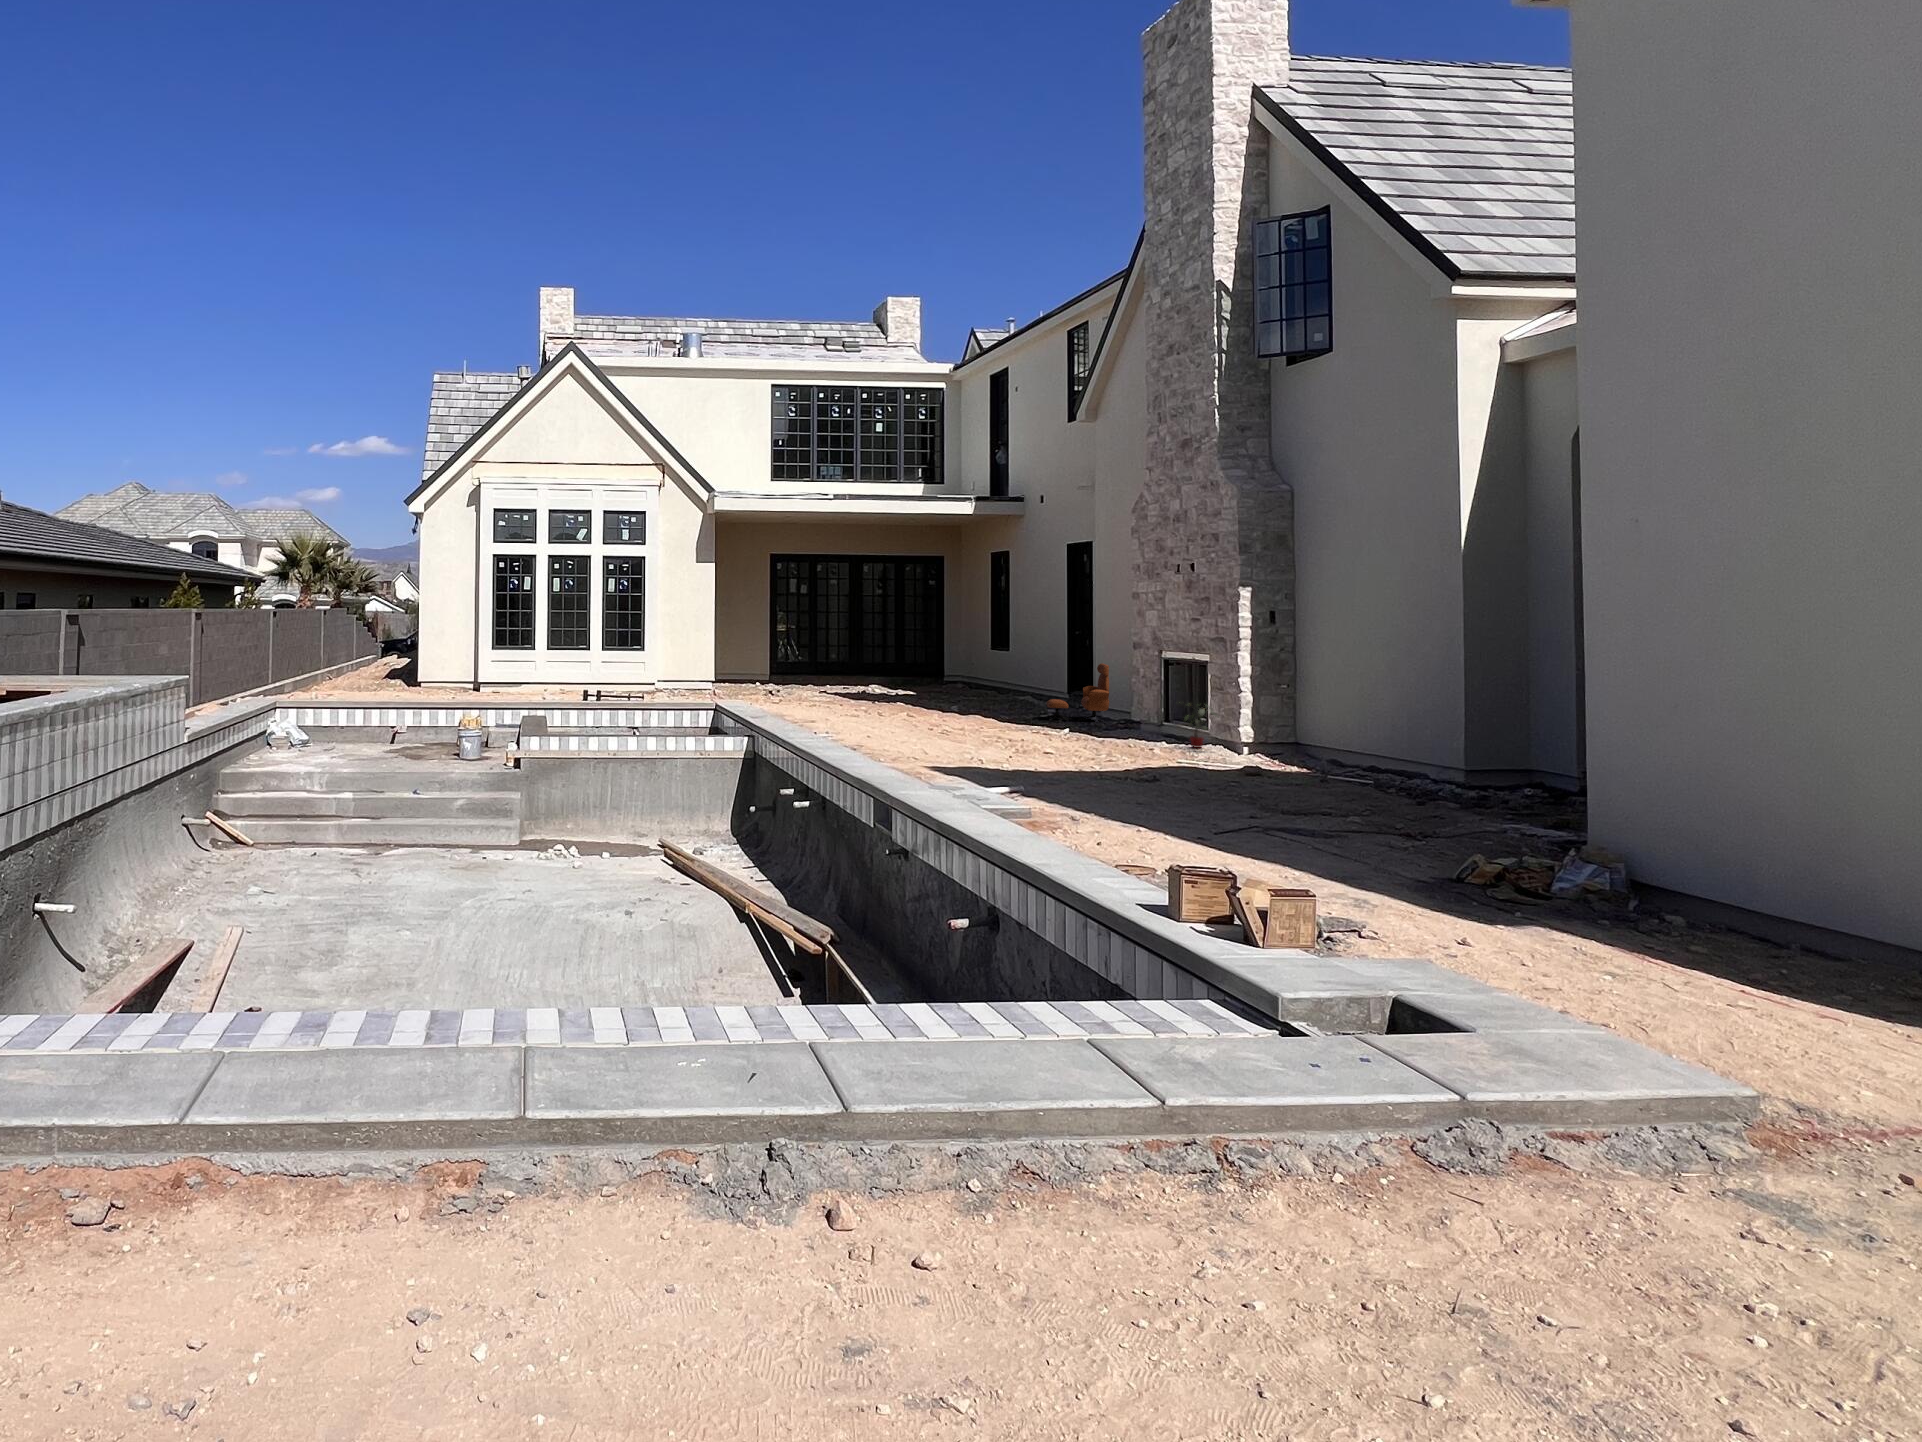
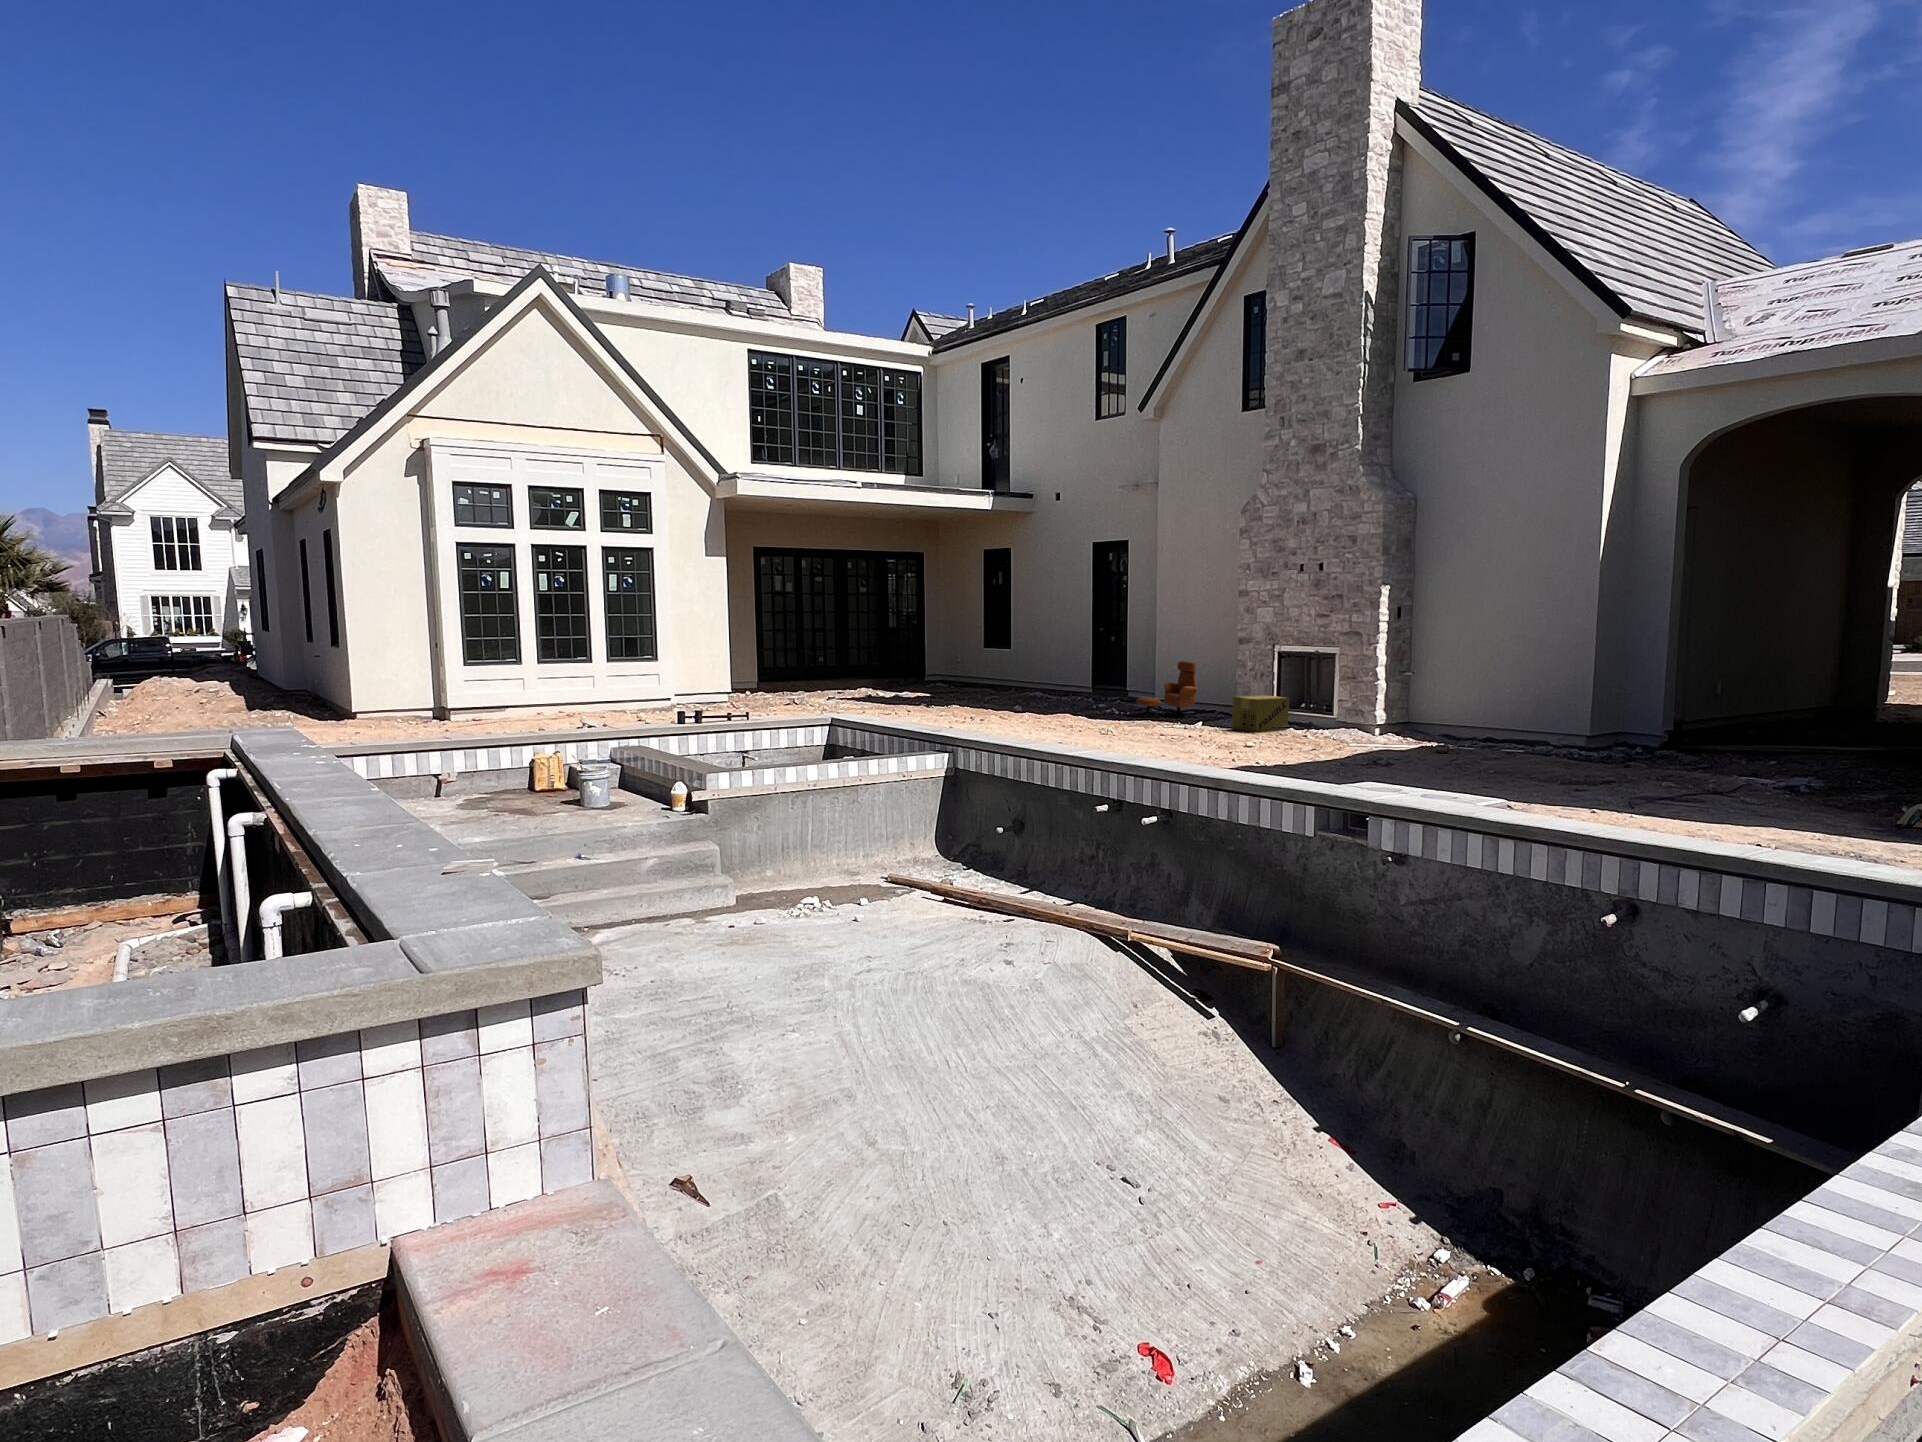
cardboard box: none [1103,700,1169,738] -> present [1232,695,1289,732]
potted plant: present [1185,705,1217,748] -> none [1316,696,1364,737]

